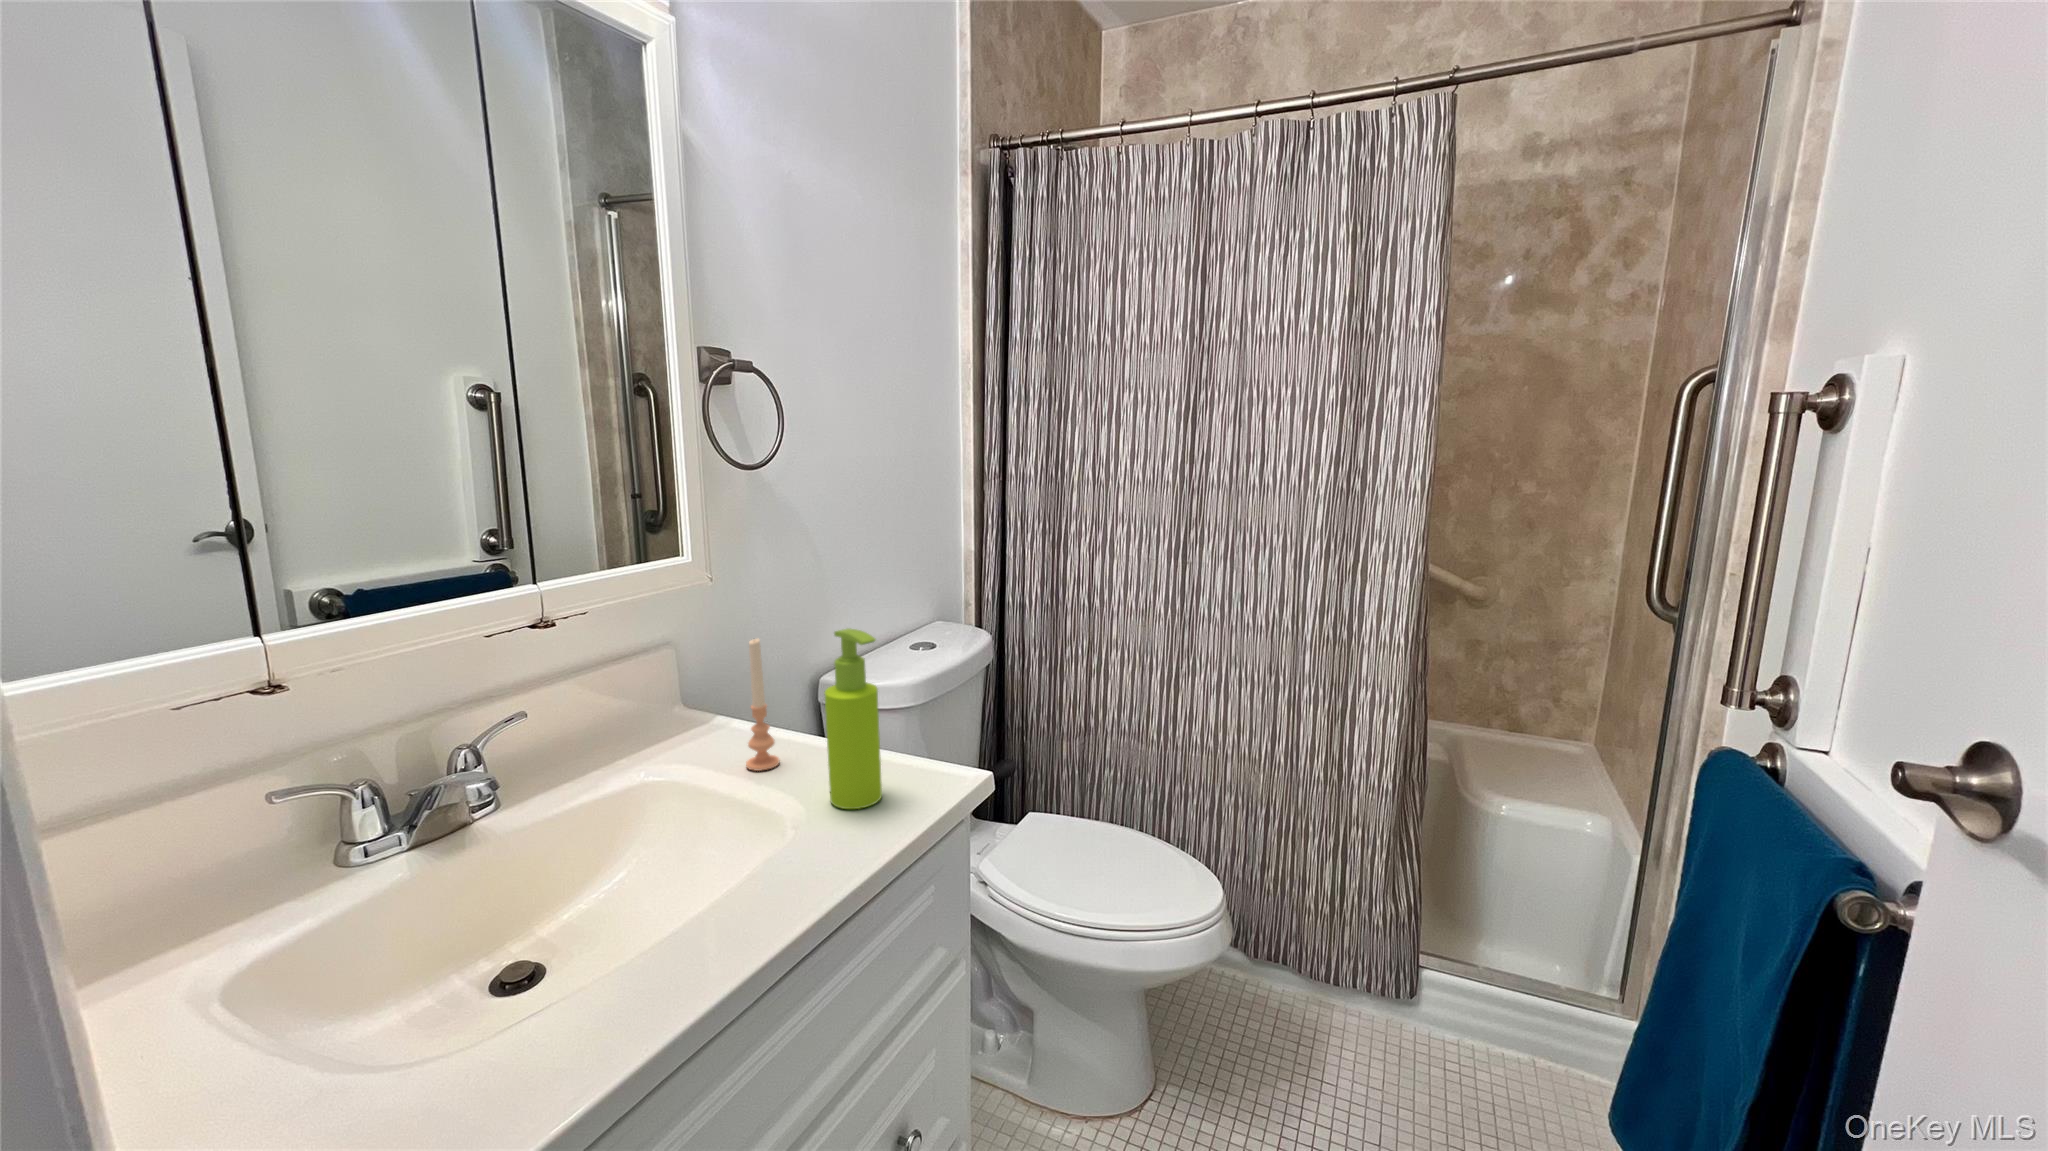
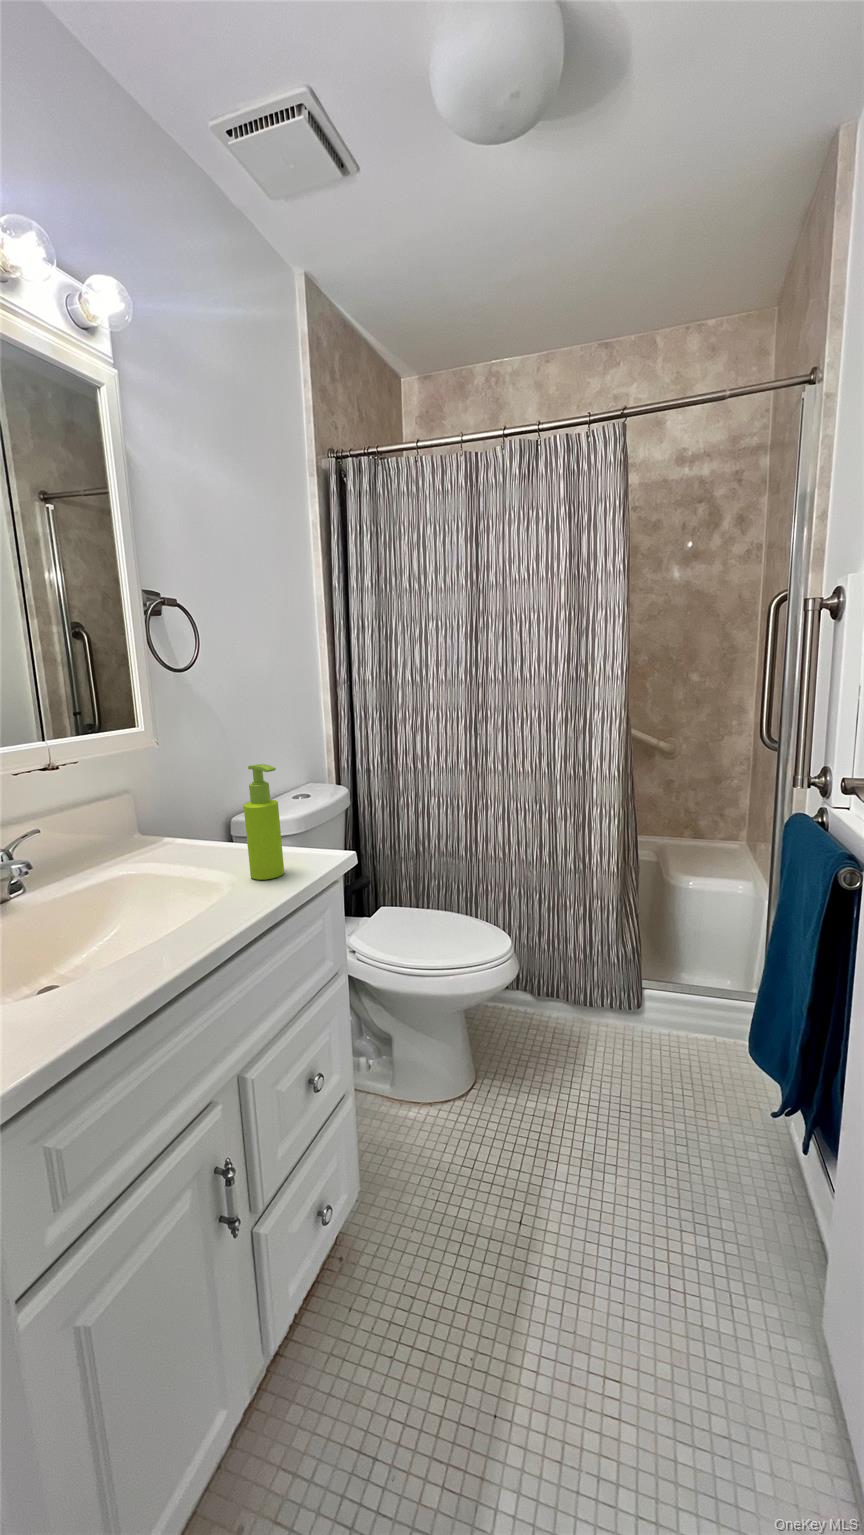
candle: present [746,639,780,771] -> none [189,779,214,866]

